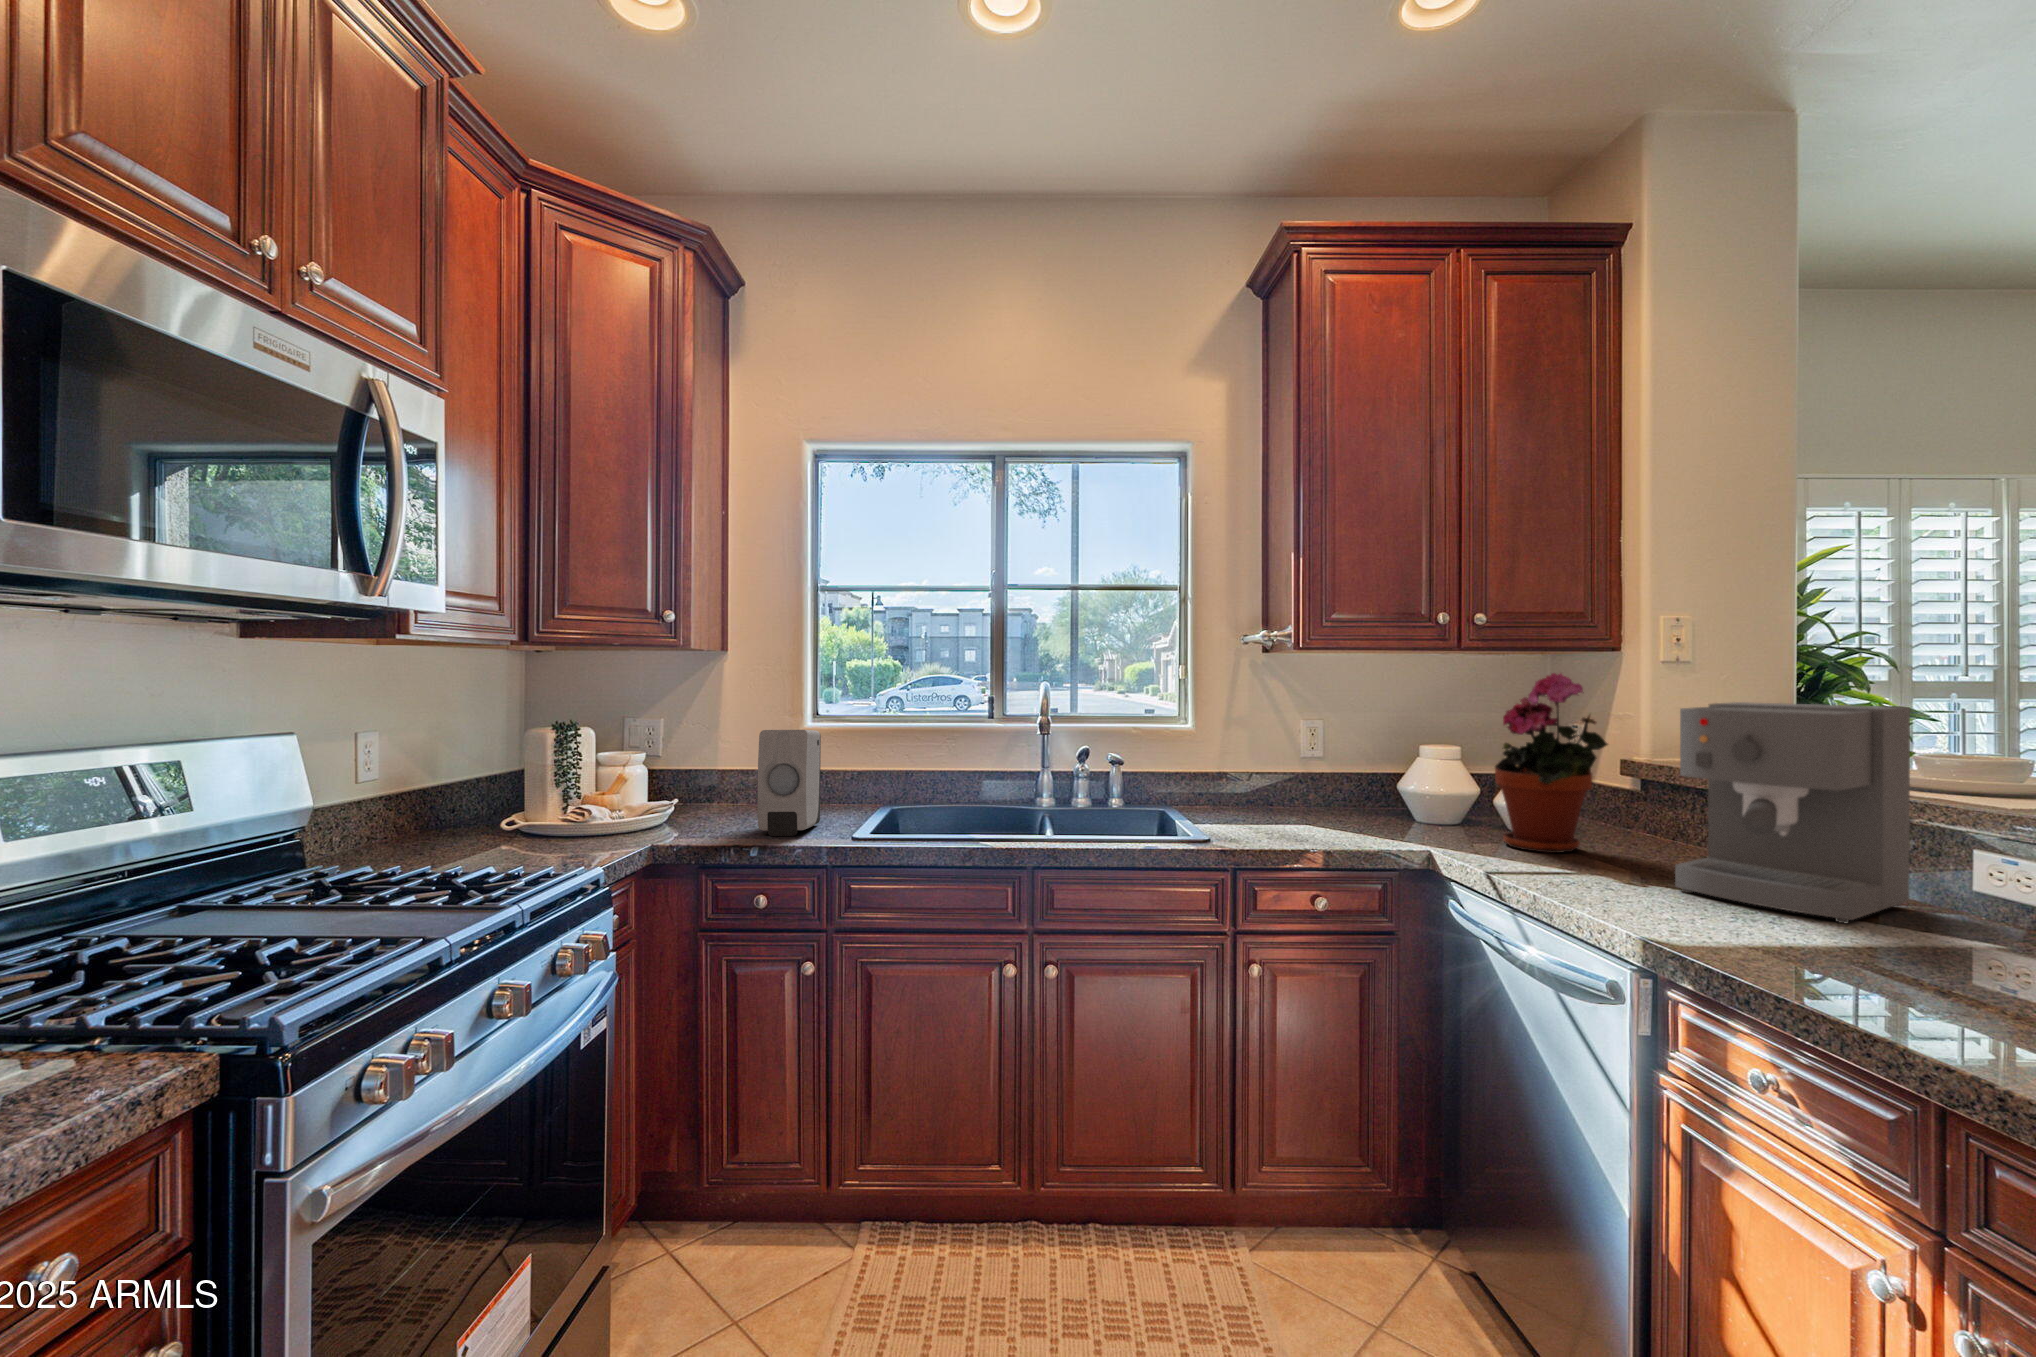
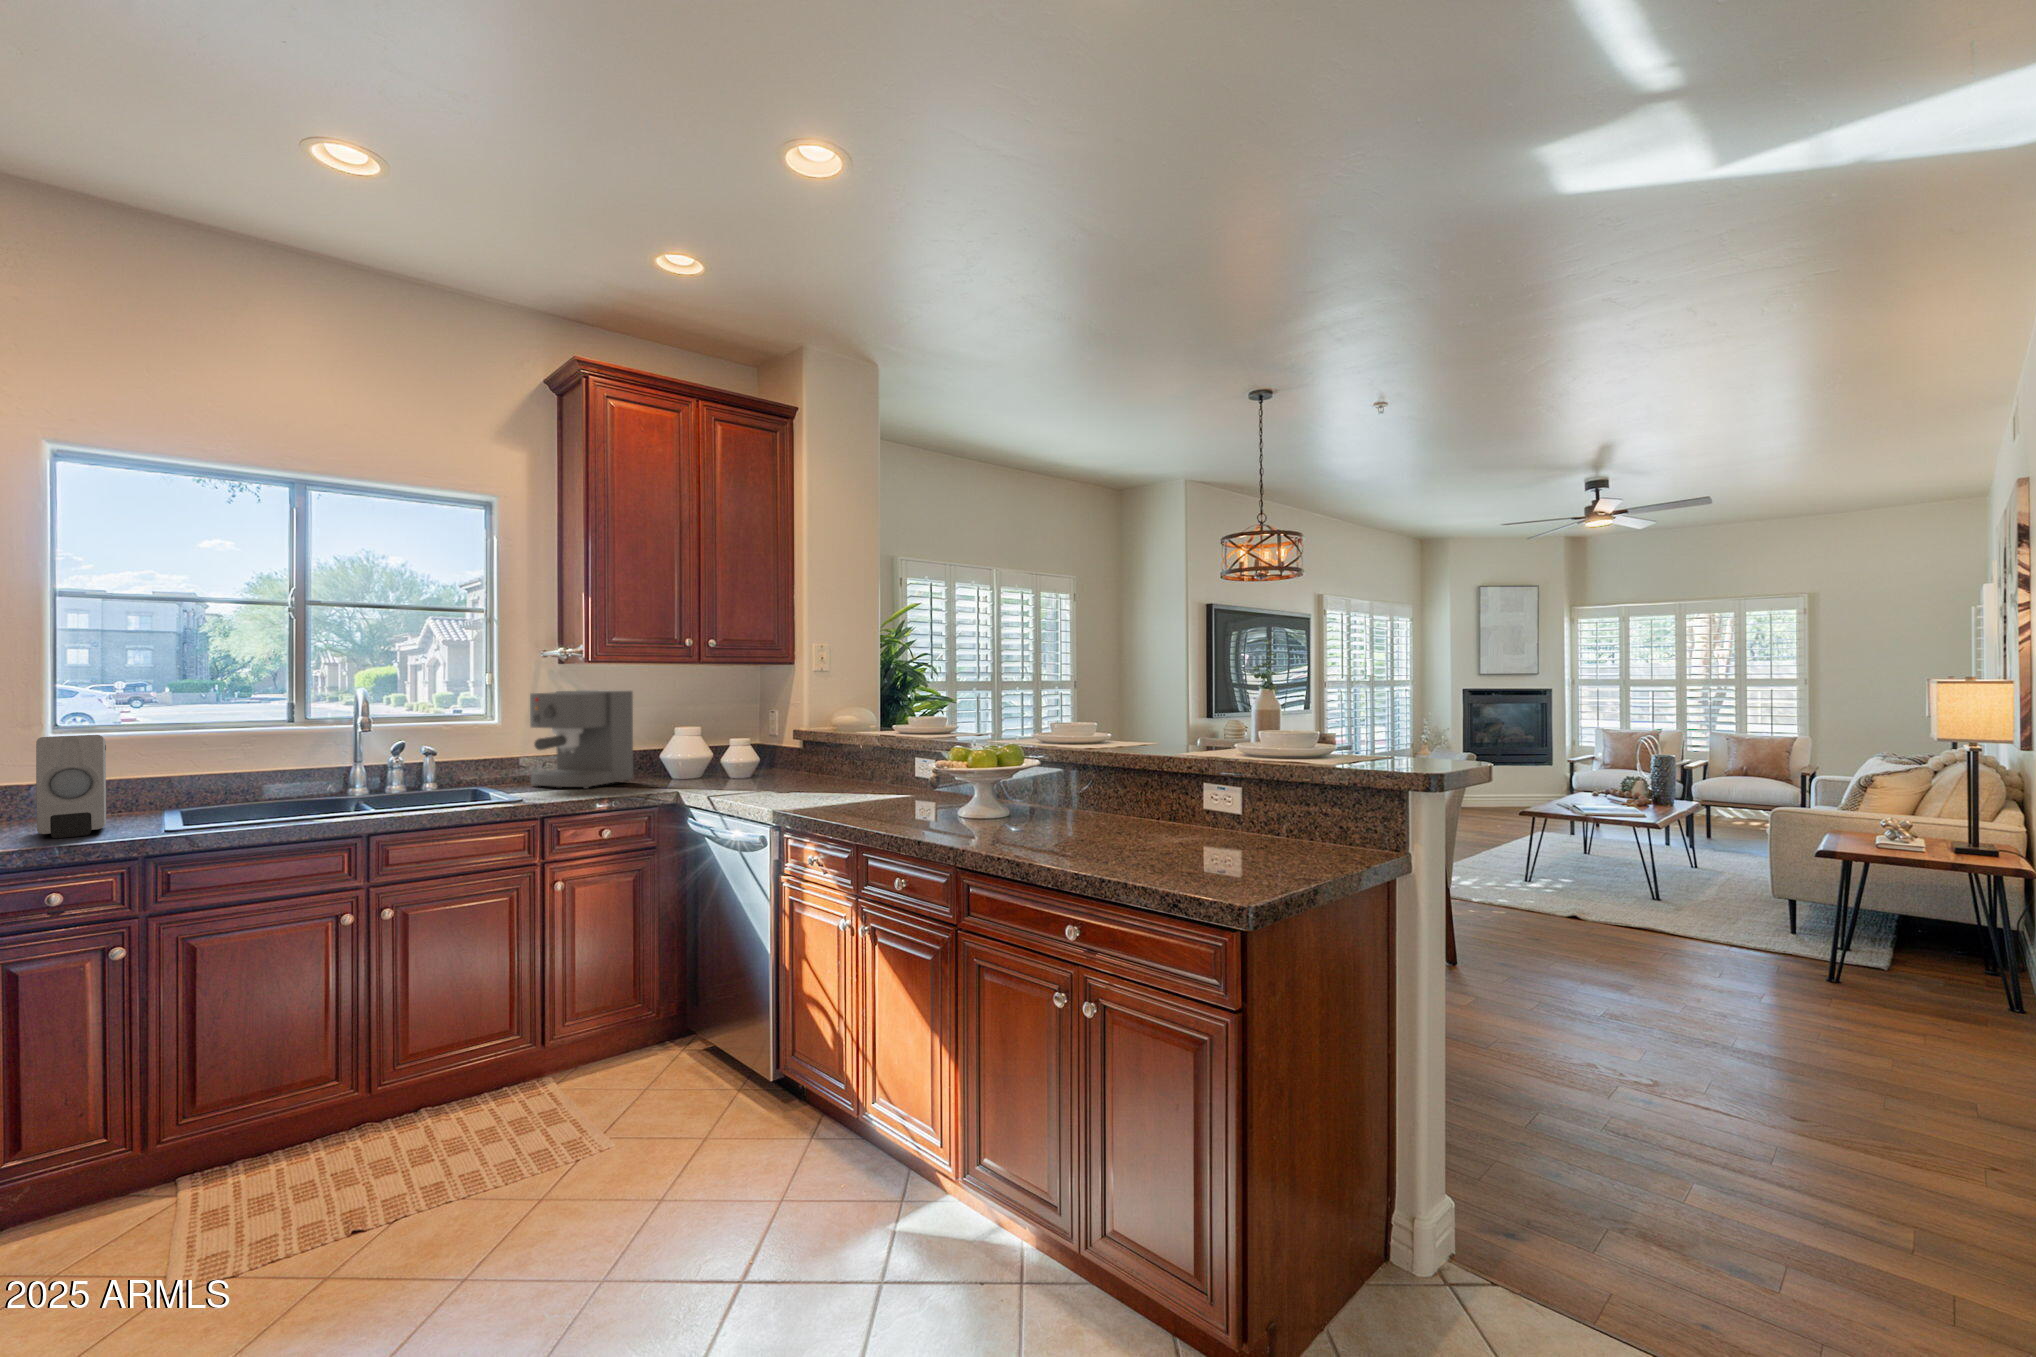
potted plant: present [1495,673,1608,853] -> none [718,678,780,786]
coffee maker: present [1675,702,1910,923] -> present [530,690,633,789]

